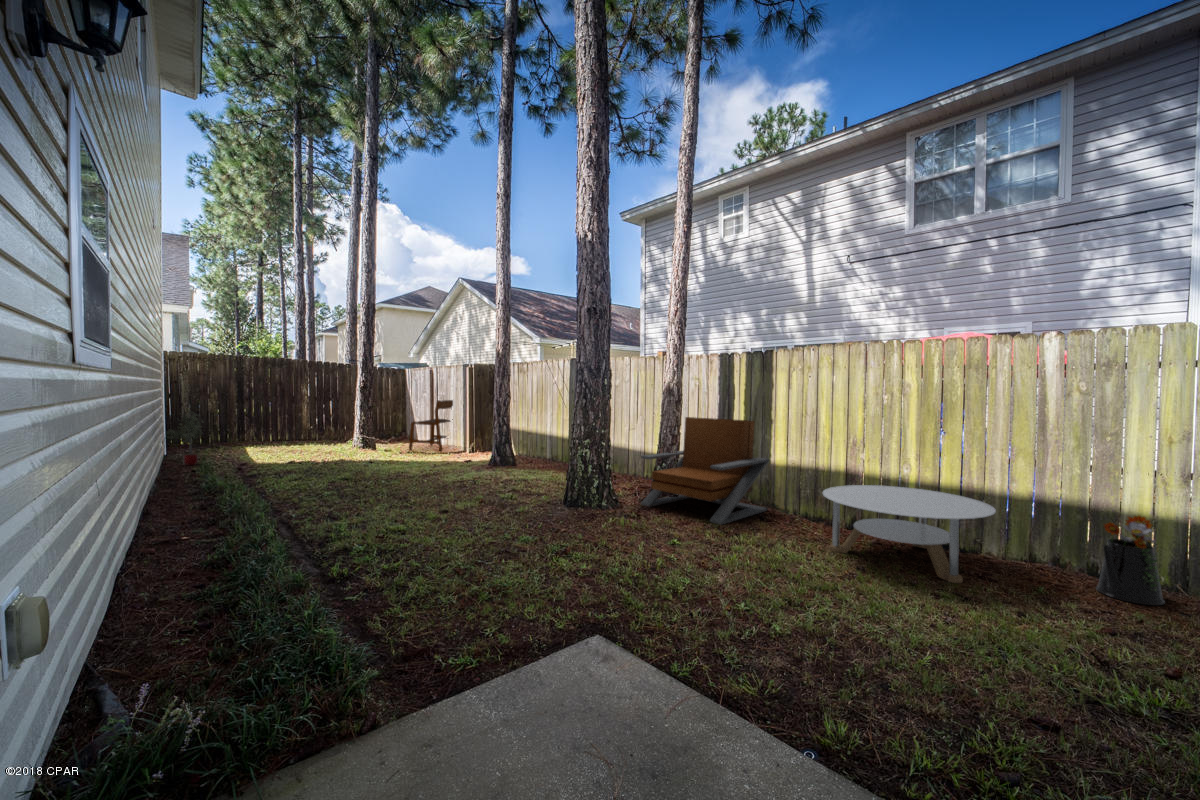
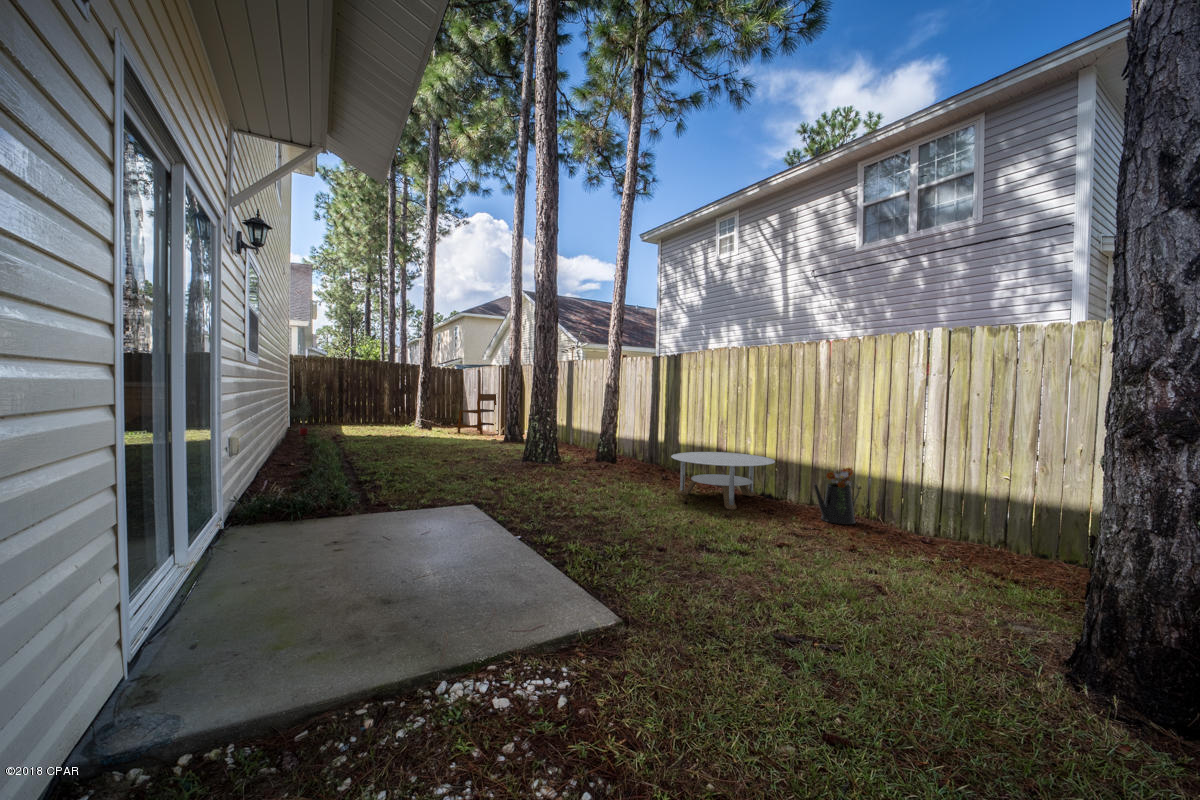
lounge chair: present [641,417,769,525] -> none [587,405,678,479]

